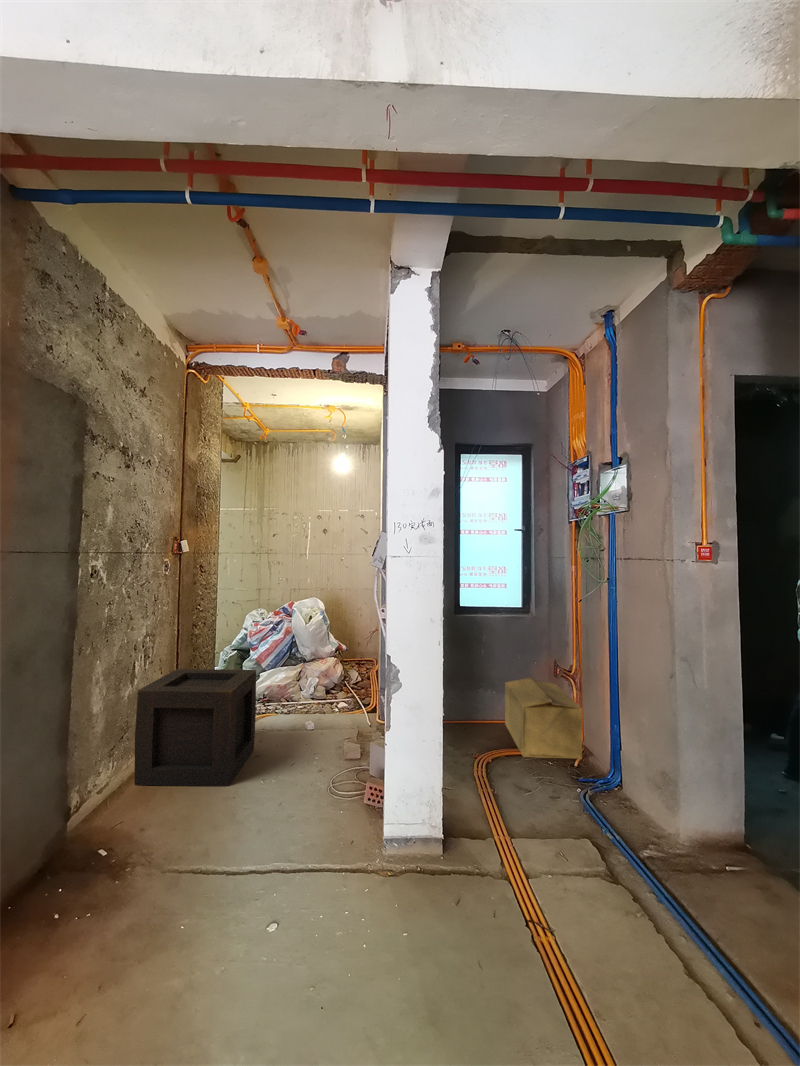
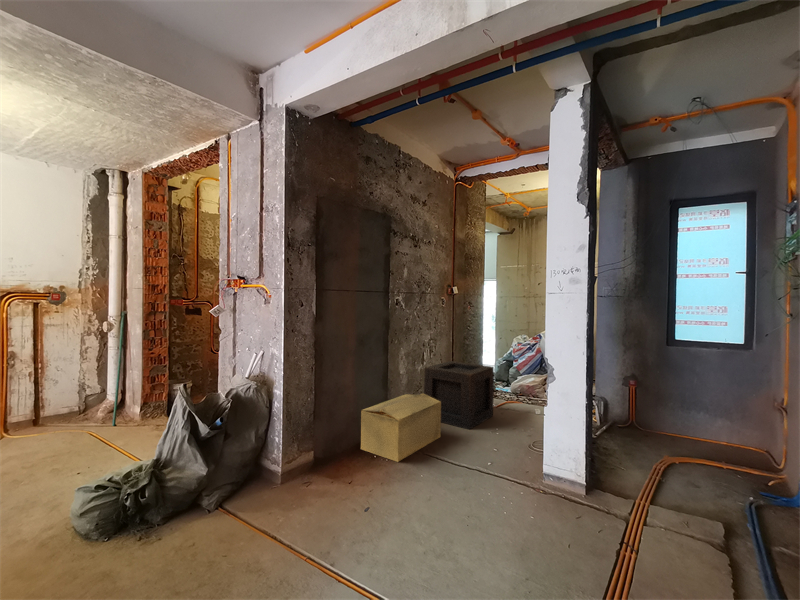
cardboard box: present [505,678,582,759] -> present [361,394,441,462]

